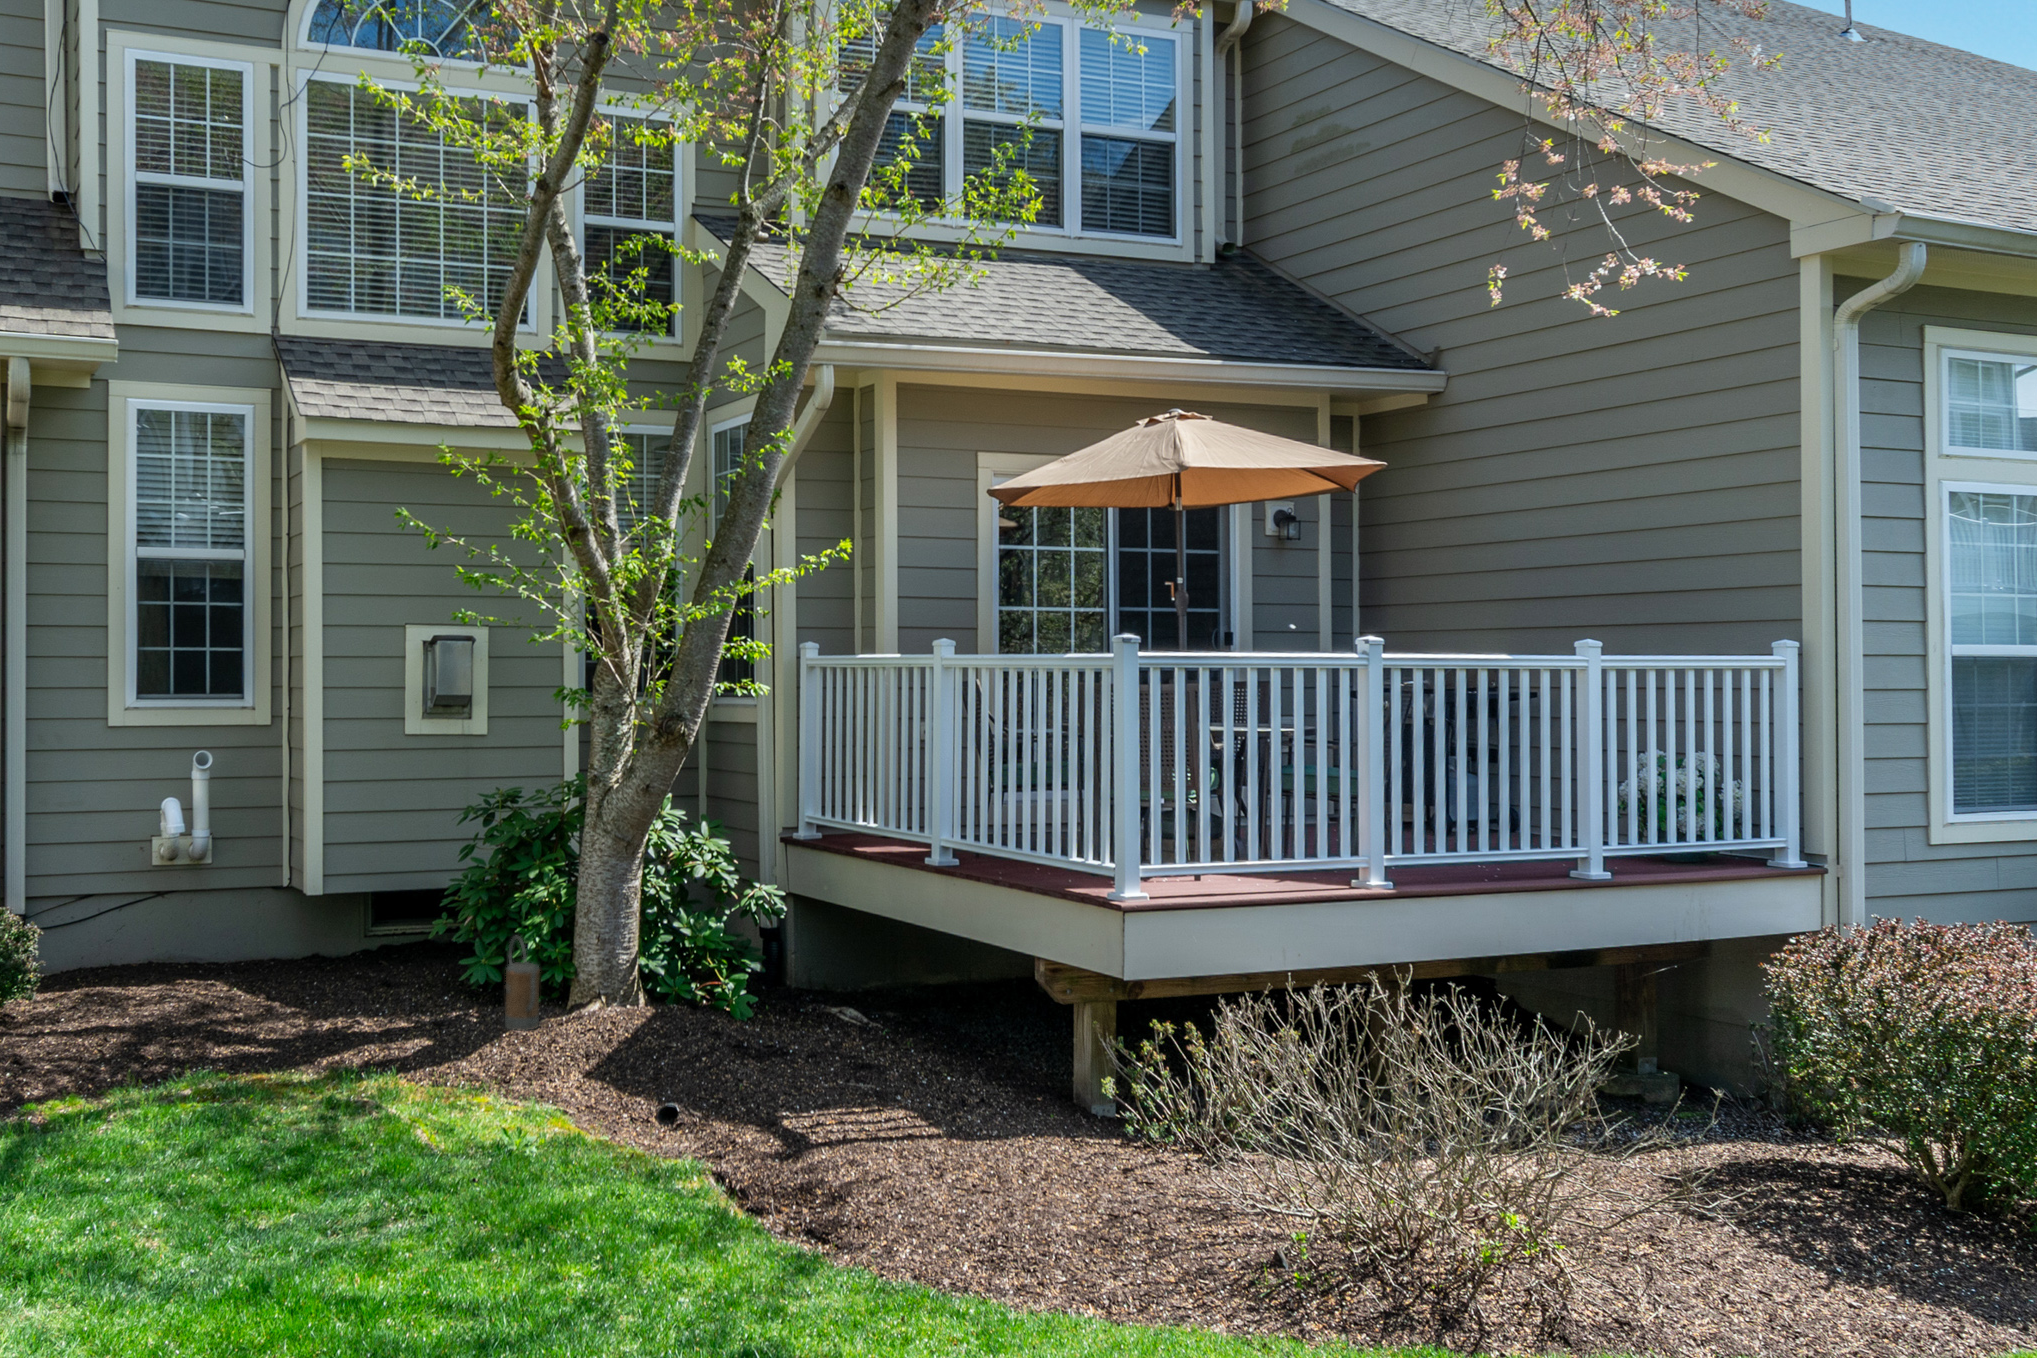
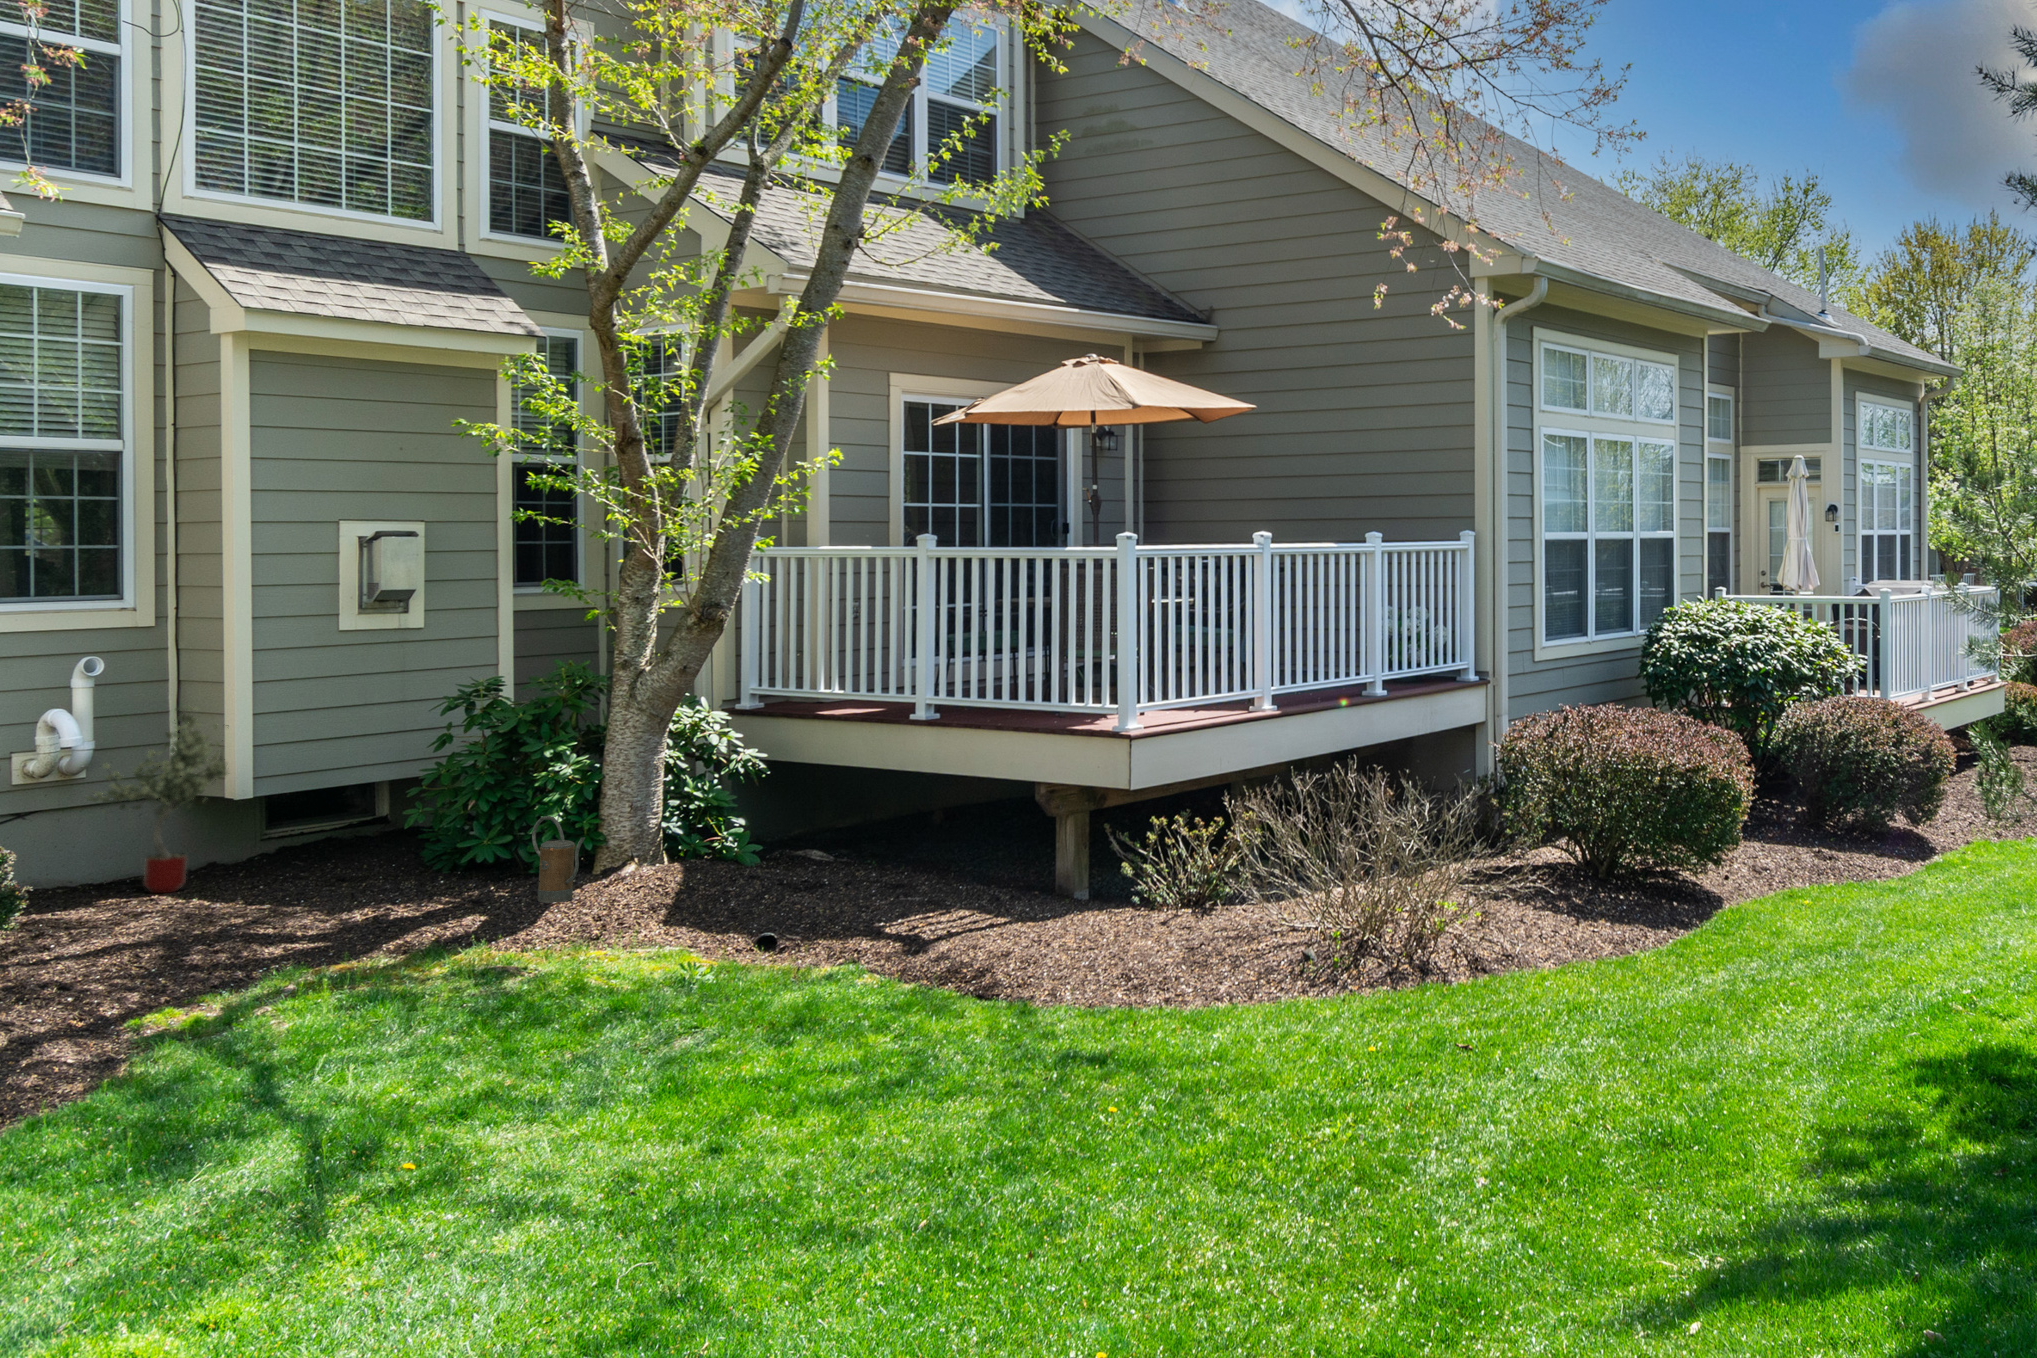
potted tree: none [194,789,337,967] -> present [87,704,229,893]

